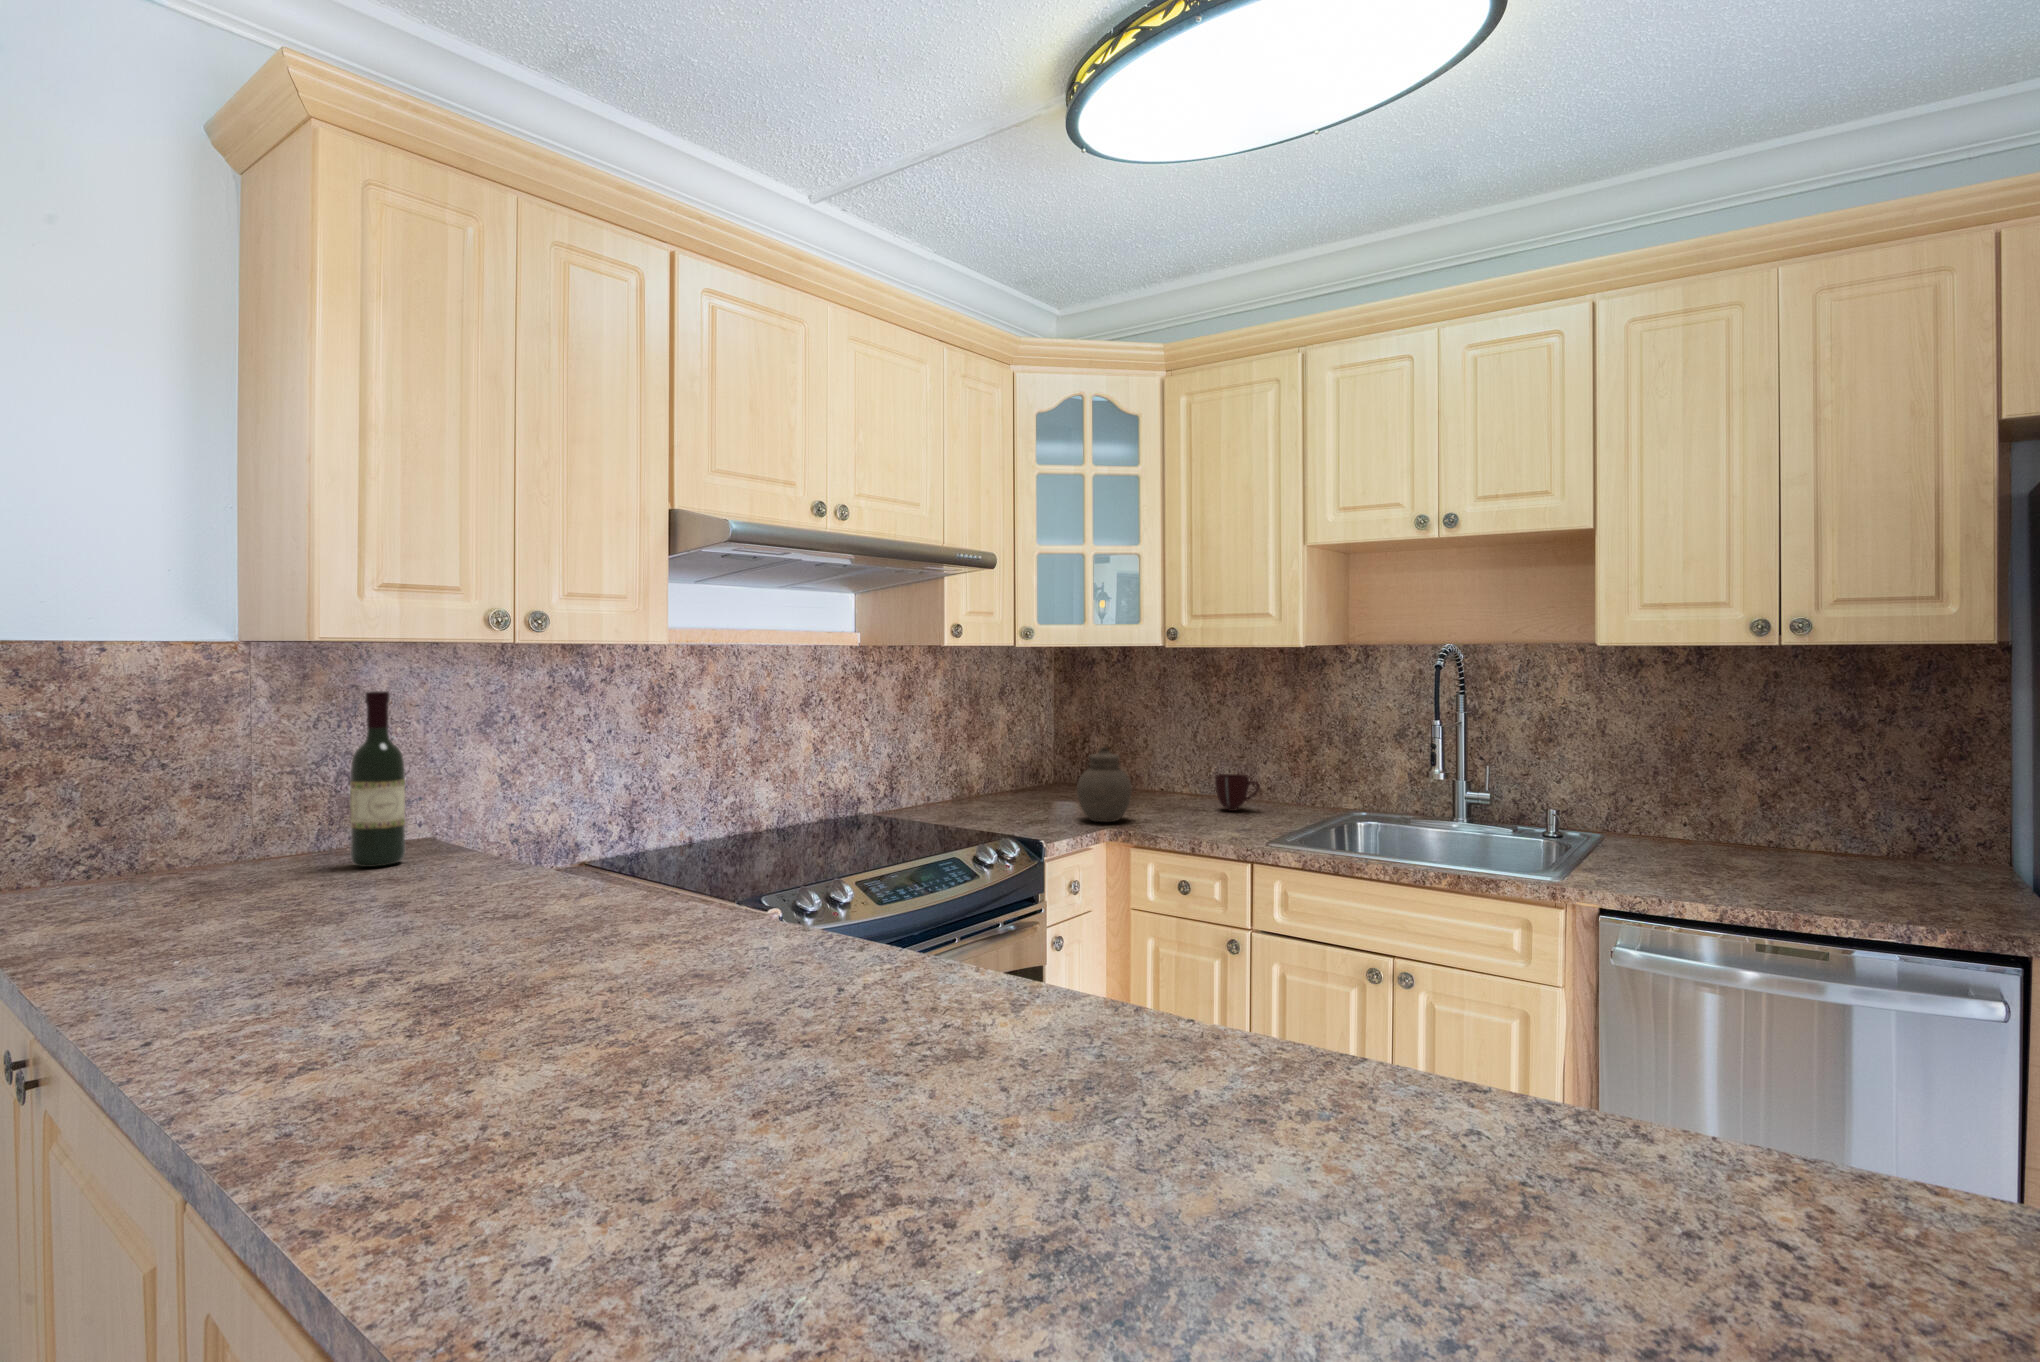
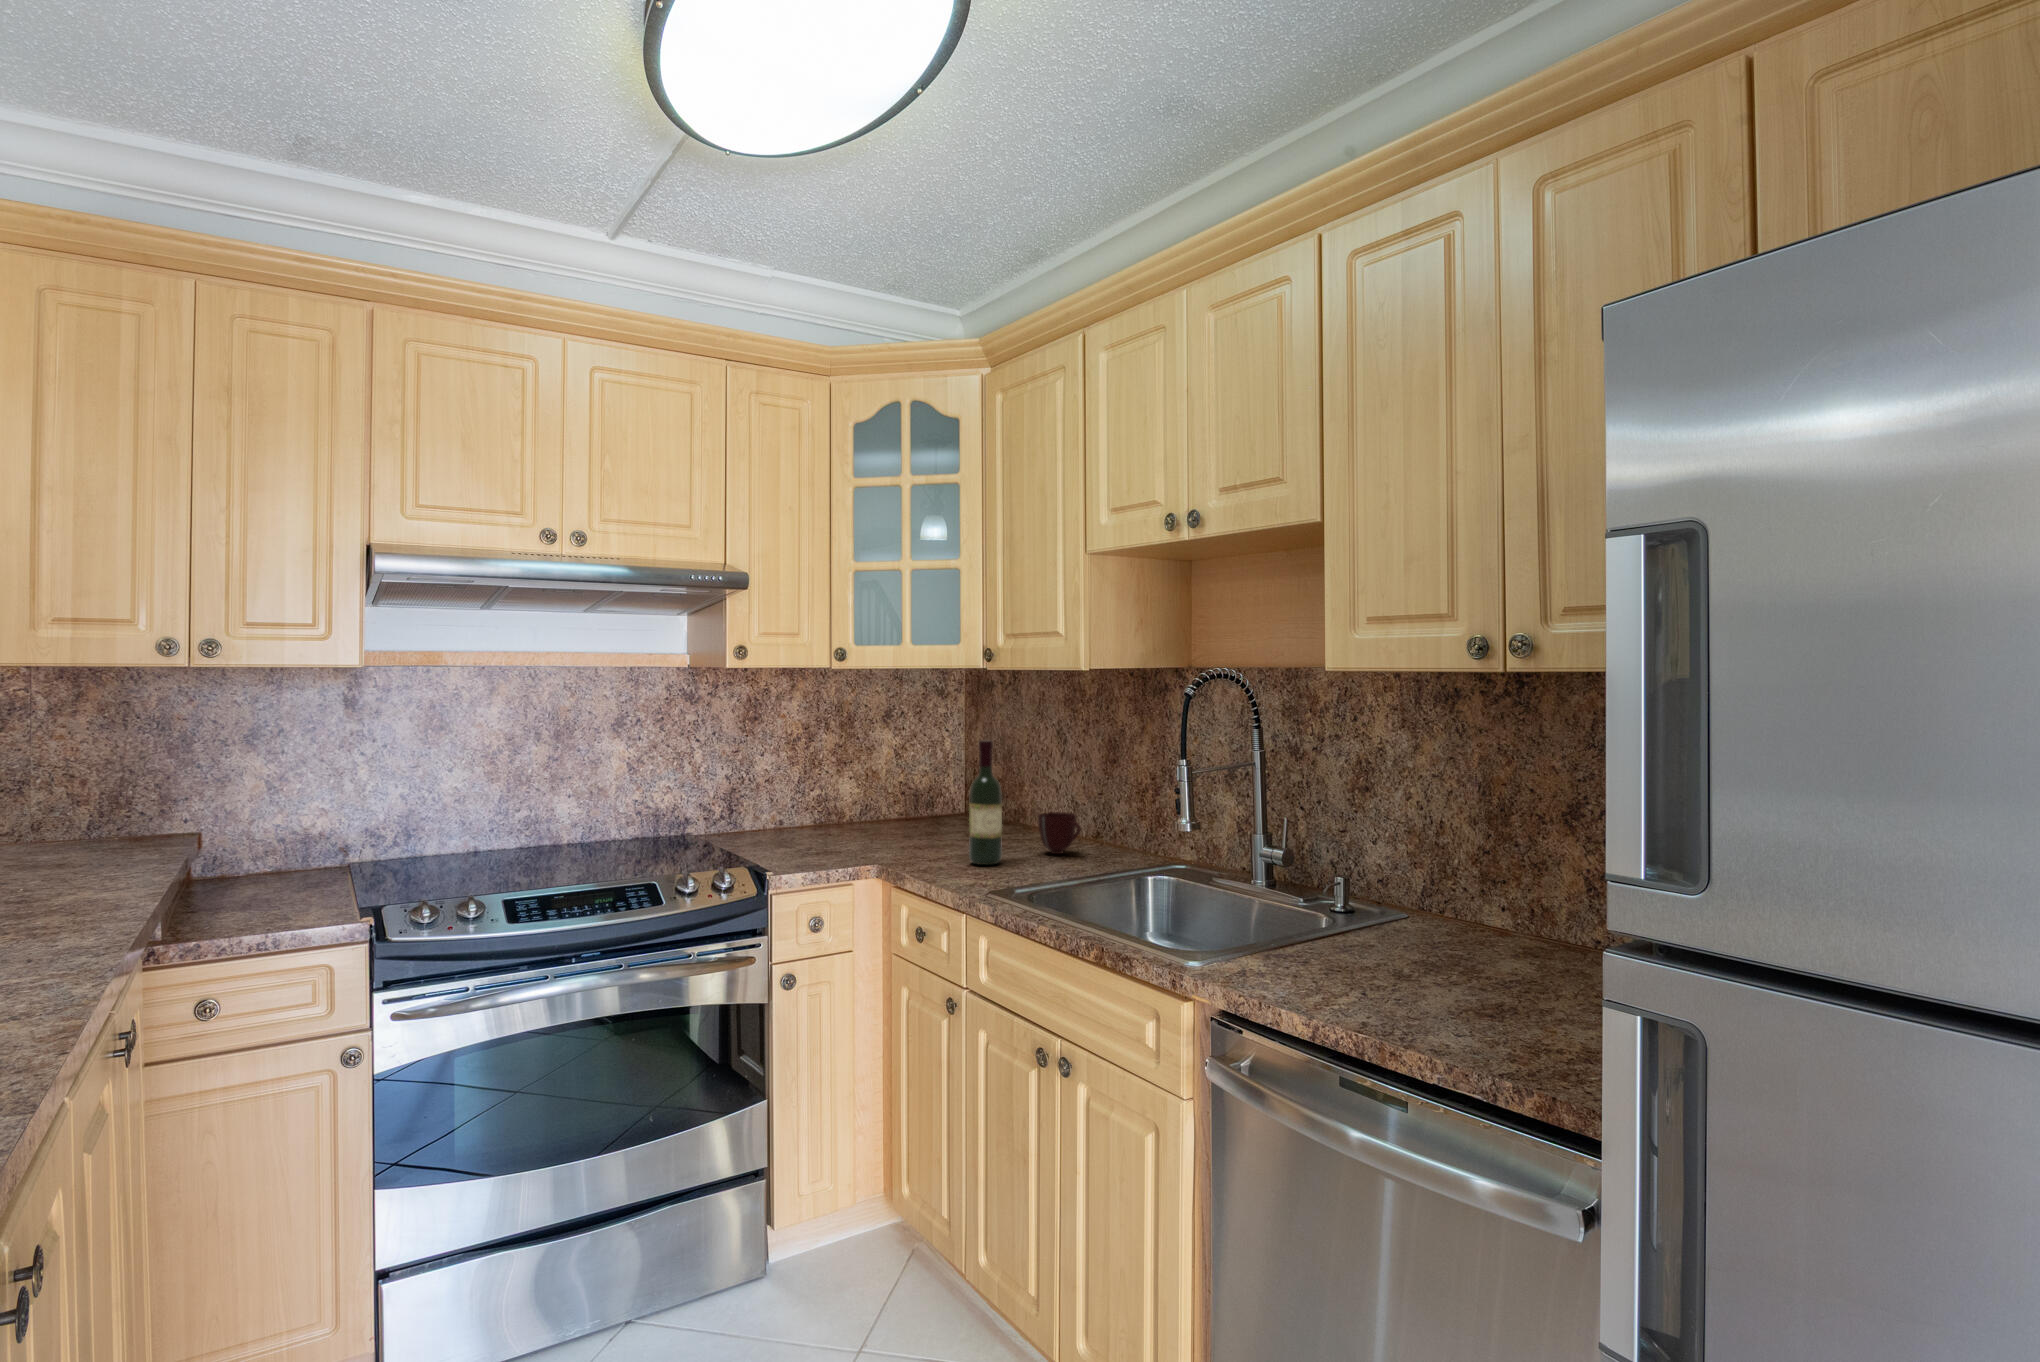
wine bottle: present [350,691,405,867] -> present [969,740,1002,865]
jar: present [1077,747,1132,822] -> none [863,777,922,858]

